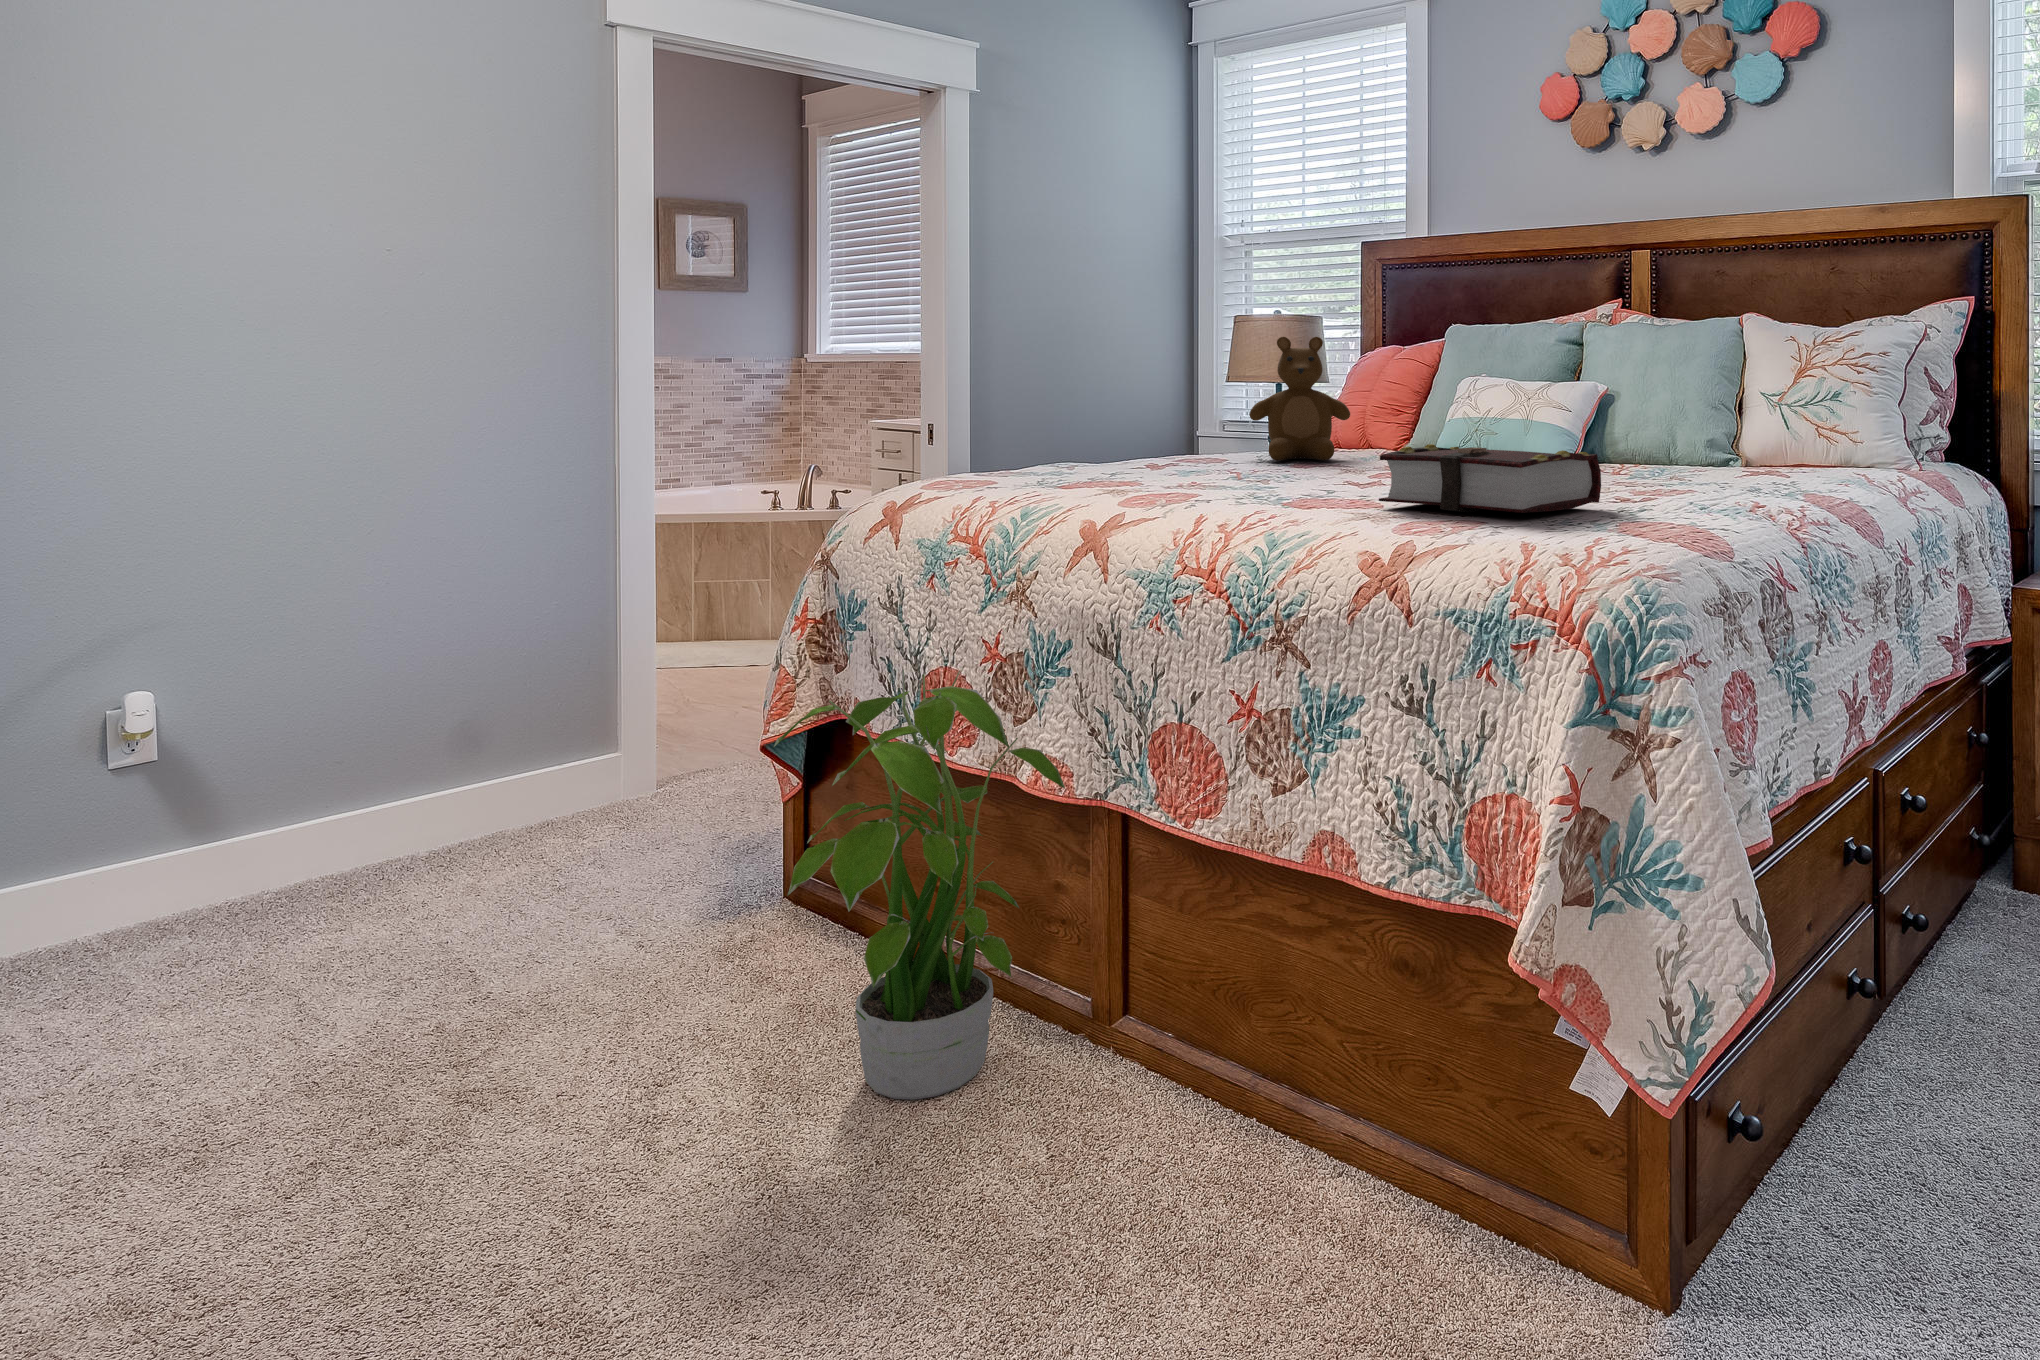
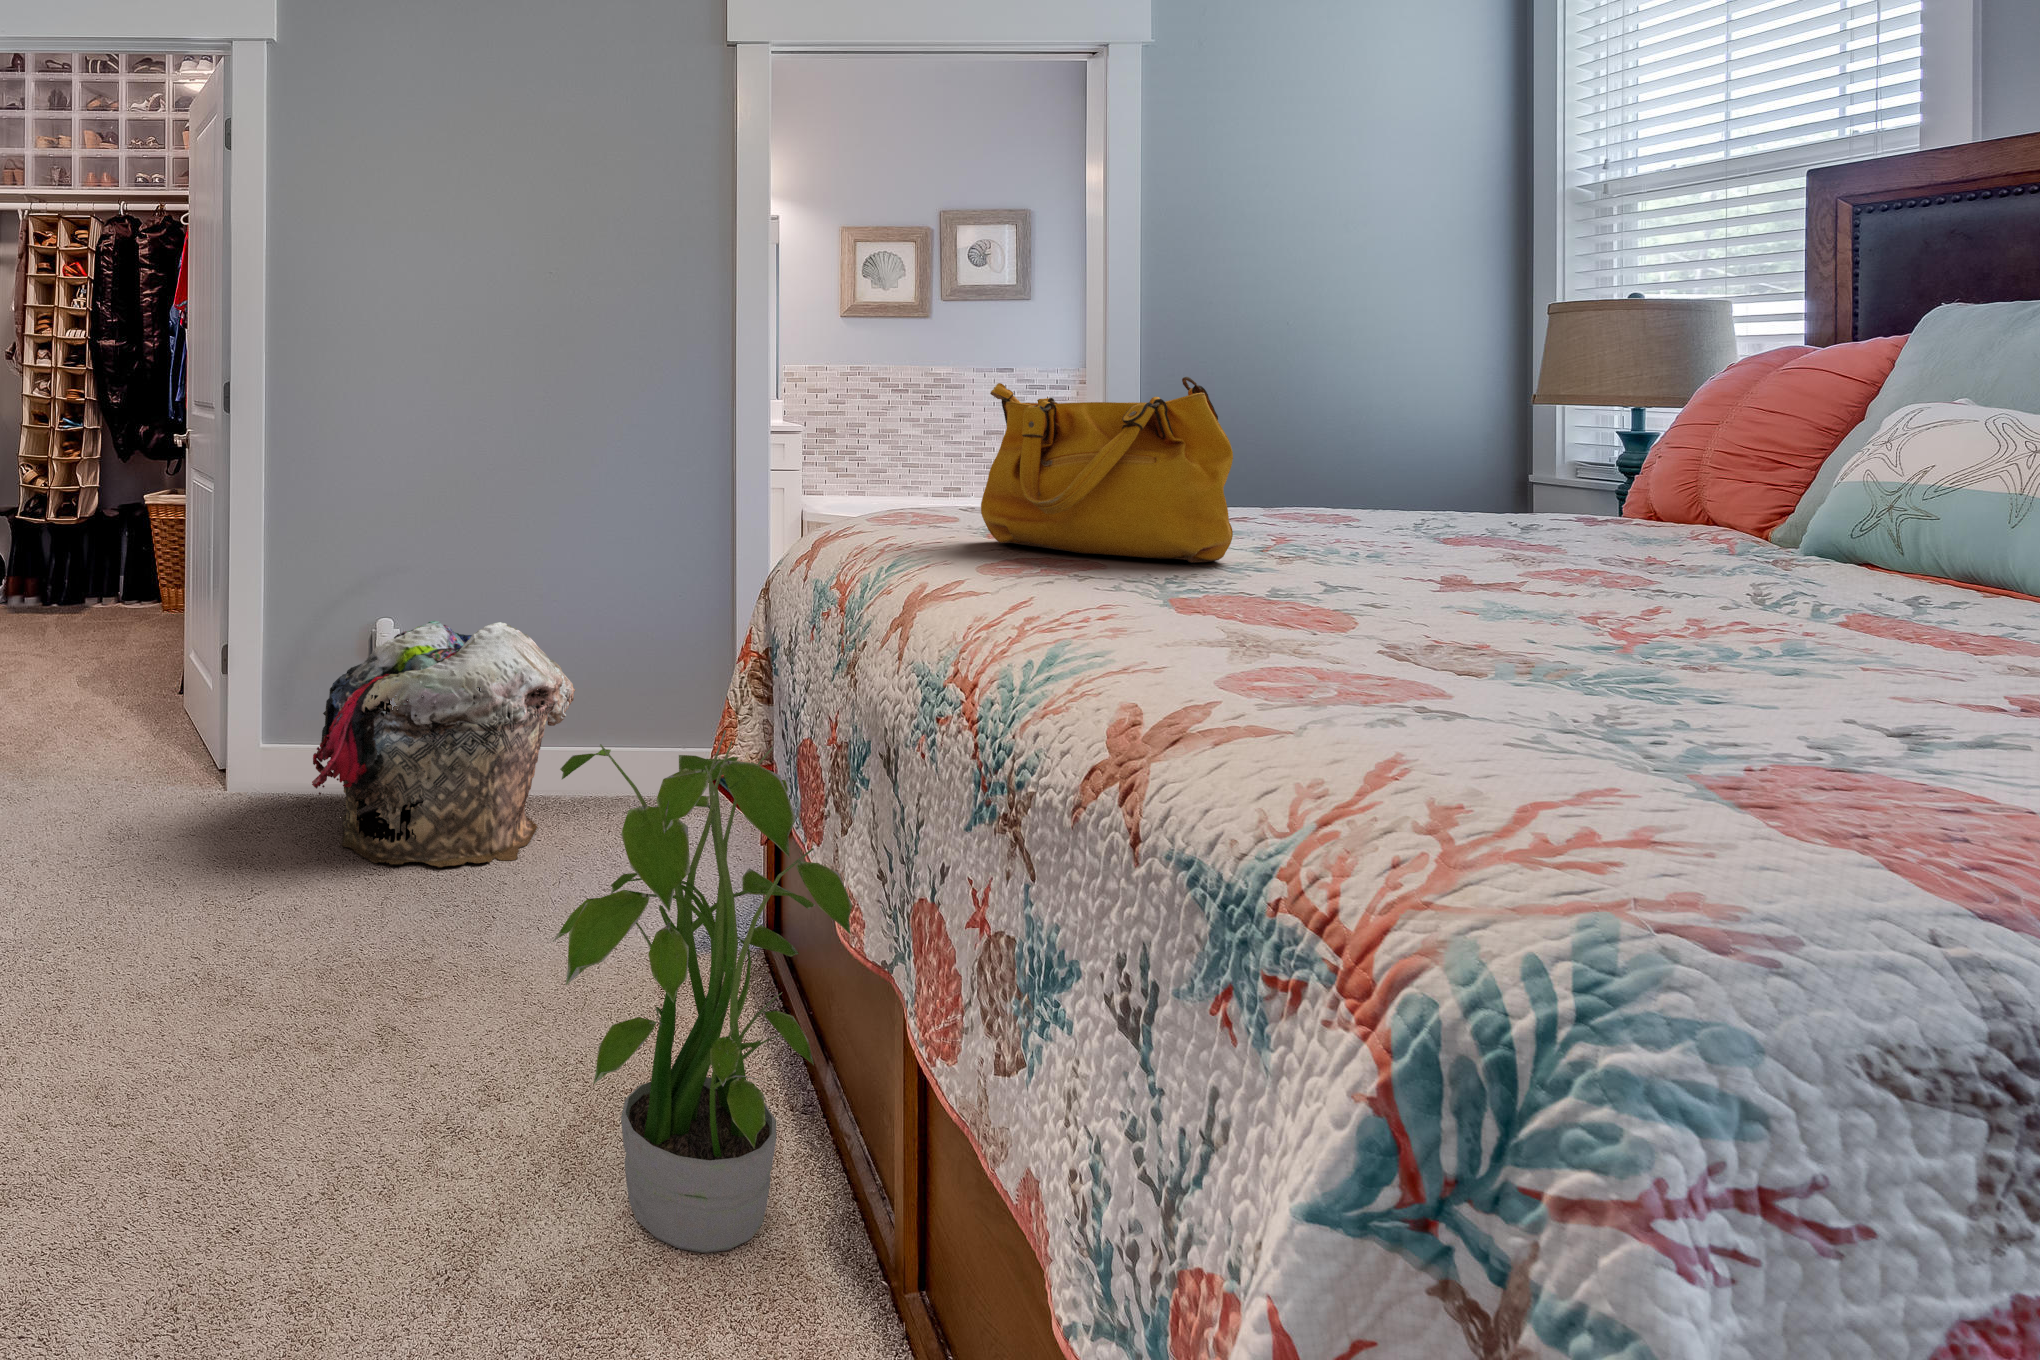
teddy bear: present [1249,337,1350,461] -> none [1395,371,1585,562]
handbag: none [1037,347,1214,483] -> present [981,377,1233,562]
book: present [1379,444,1601,513] -> none [1340,542,1911,716]
laundry basket: none [83,658,455,996] -> present [312,621,575,868]

